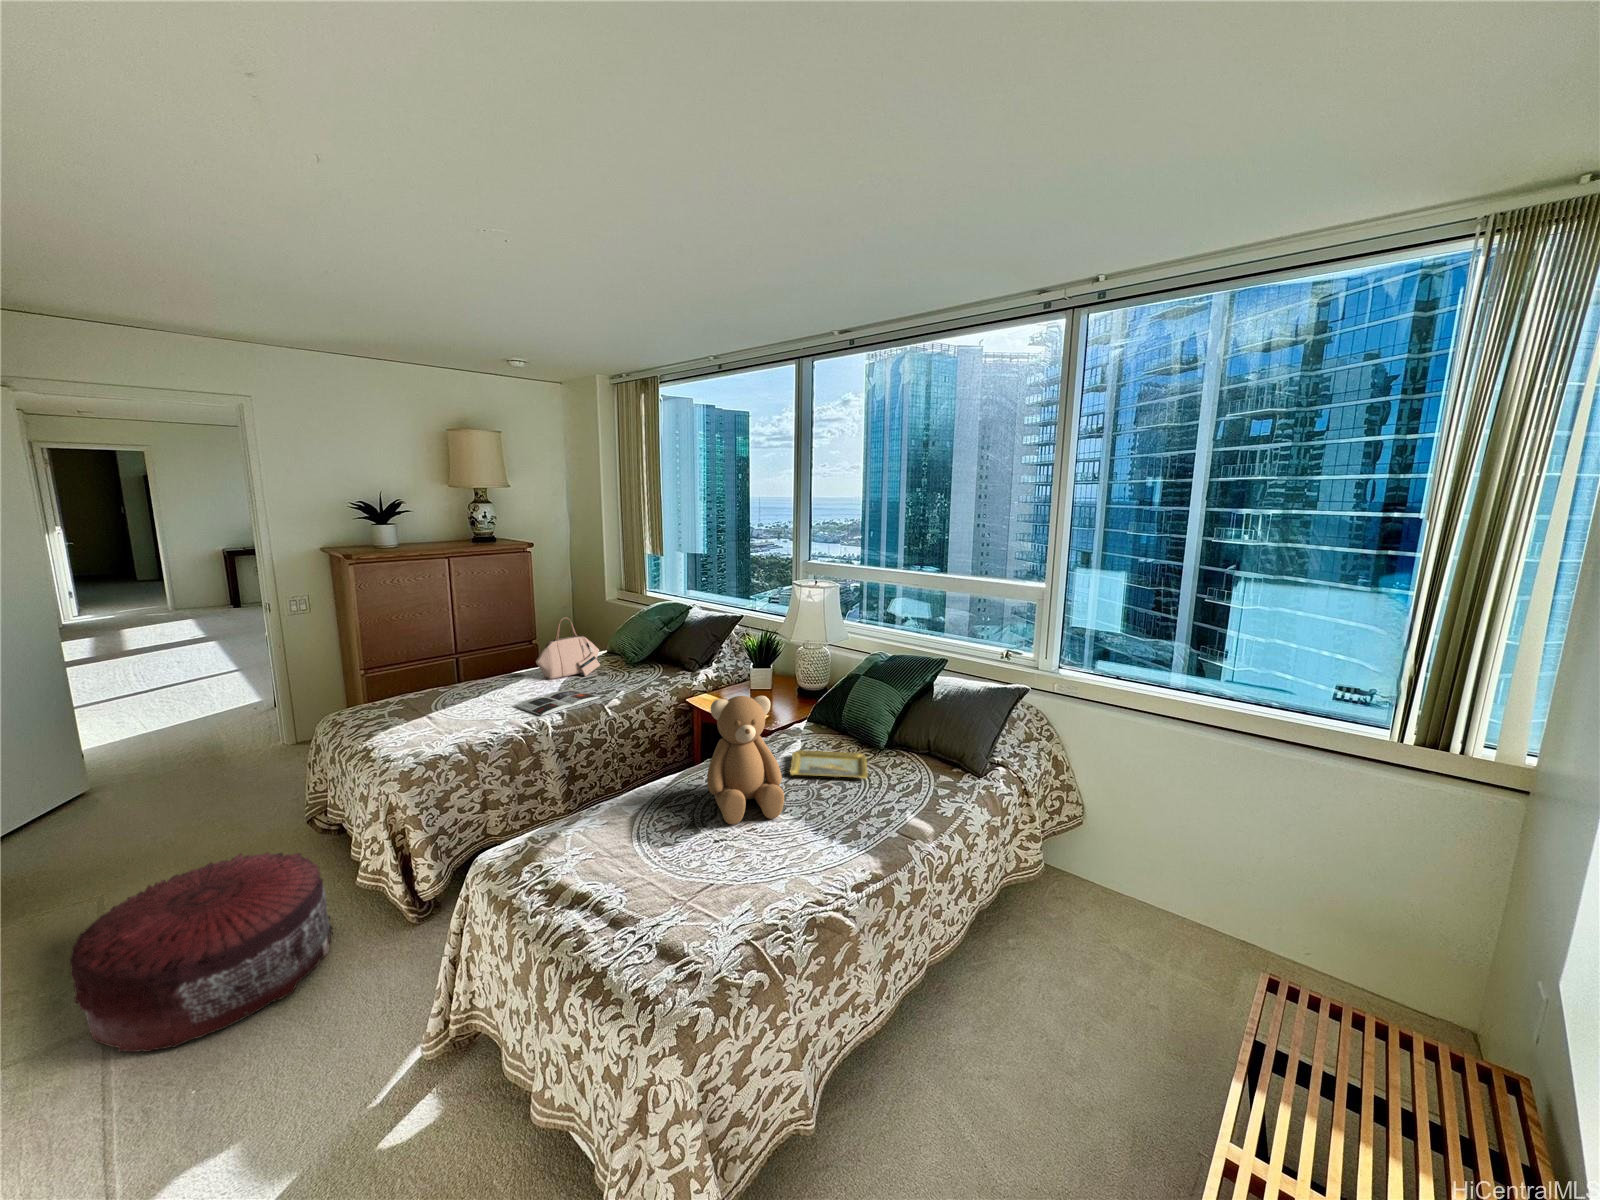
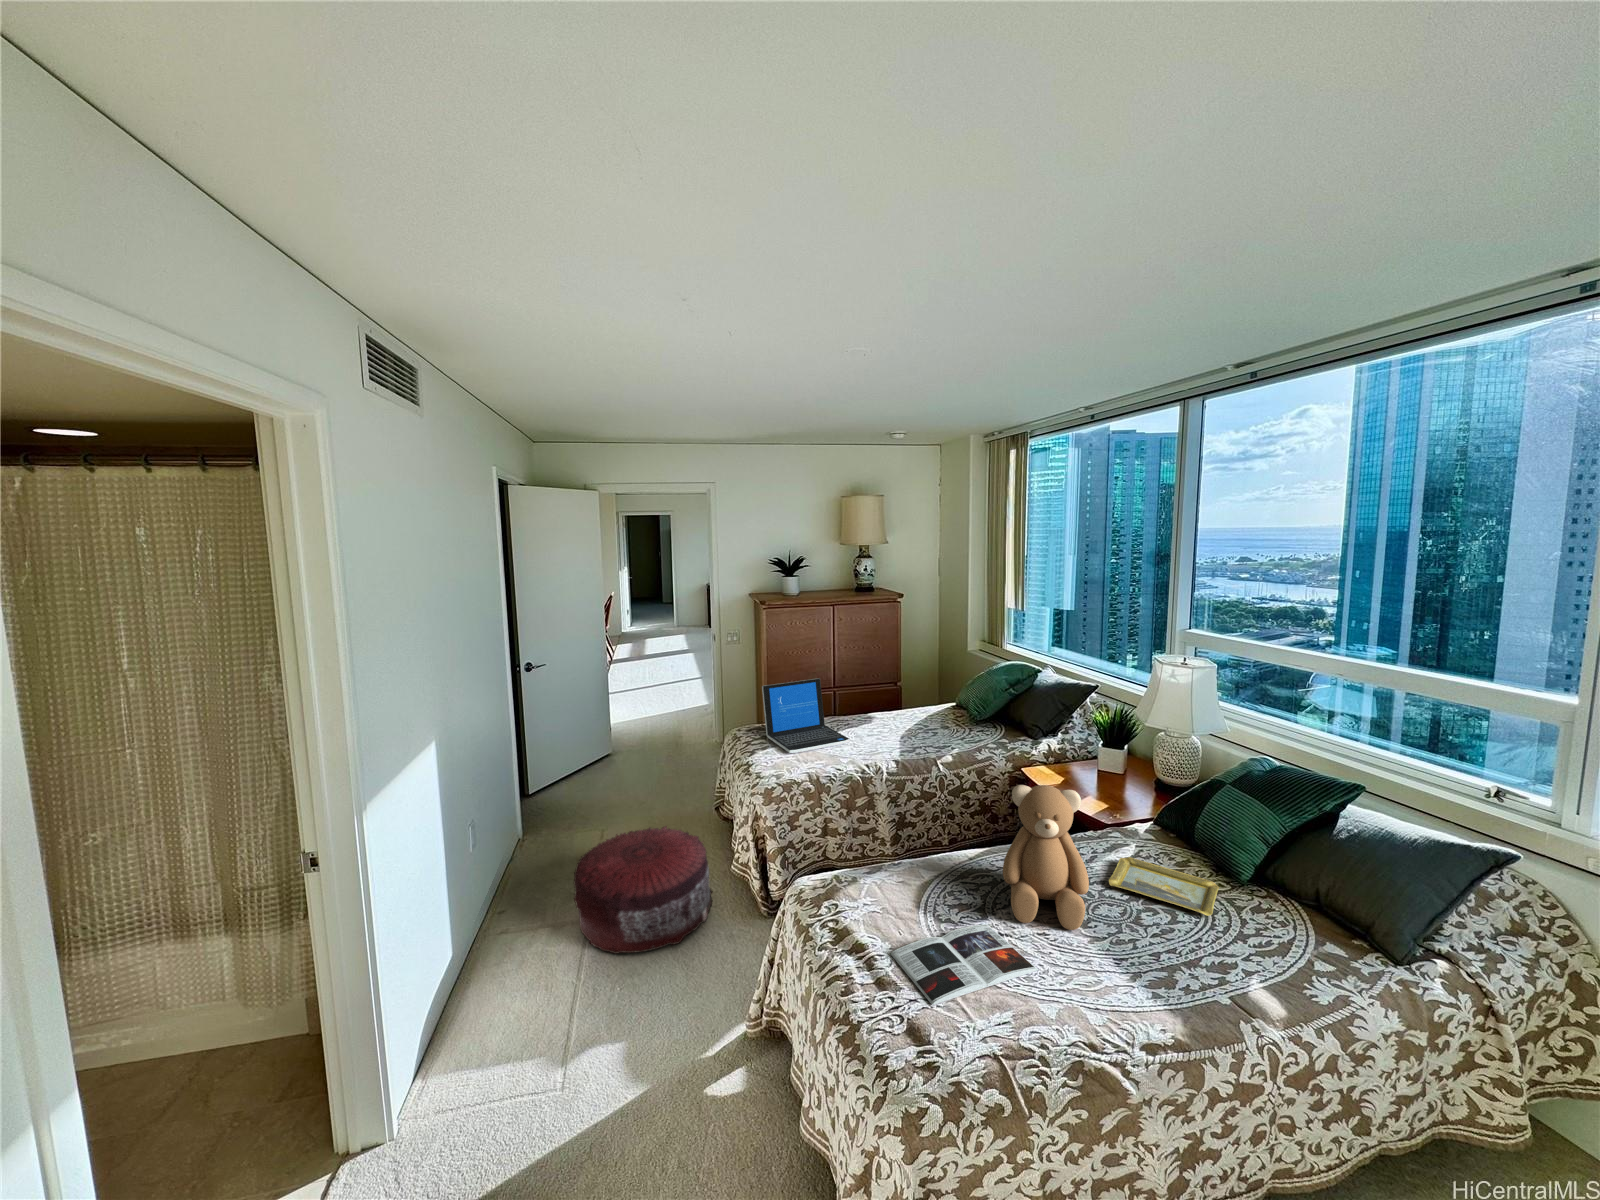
handbag: present [536,617,600,679] -> none [885,668,944,726]
laptop: none [375,638,501,727] -> present [762,678,850,753]
magazine: present [515,689,600,716] -> present [891,924,1038,1005]

